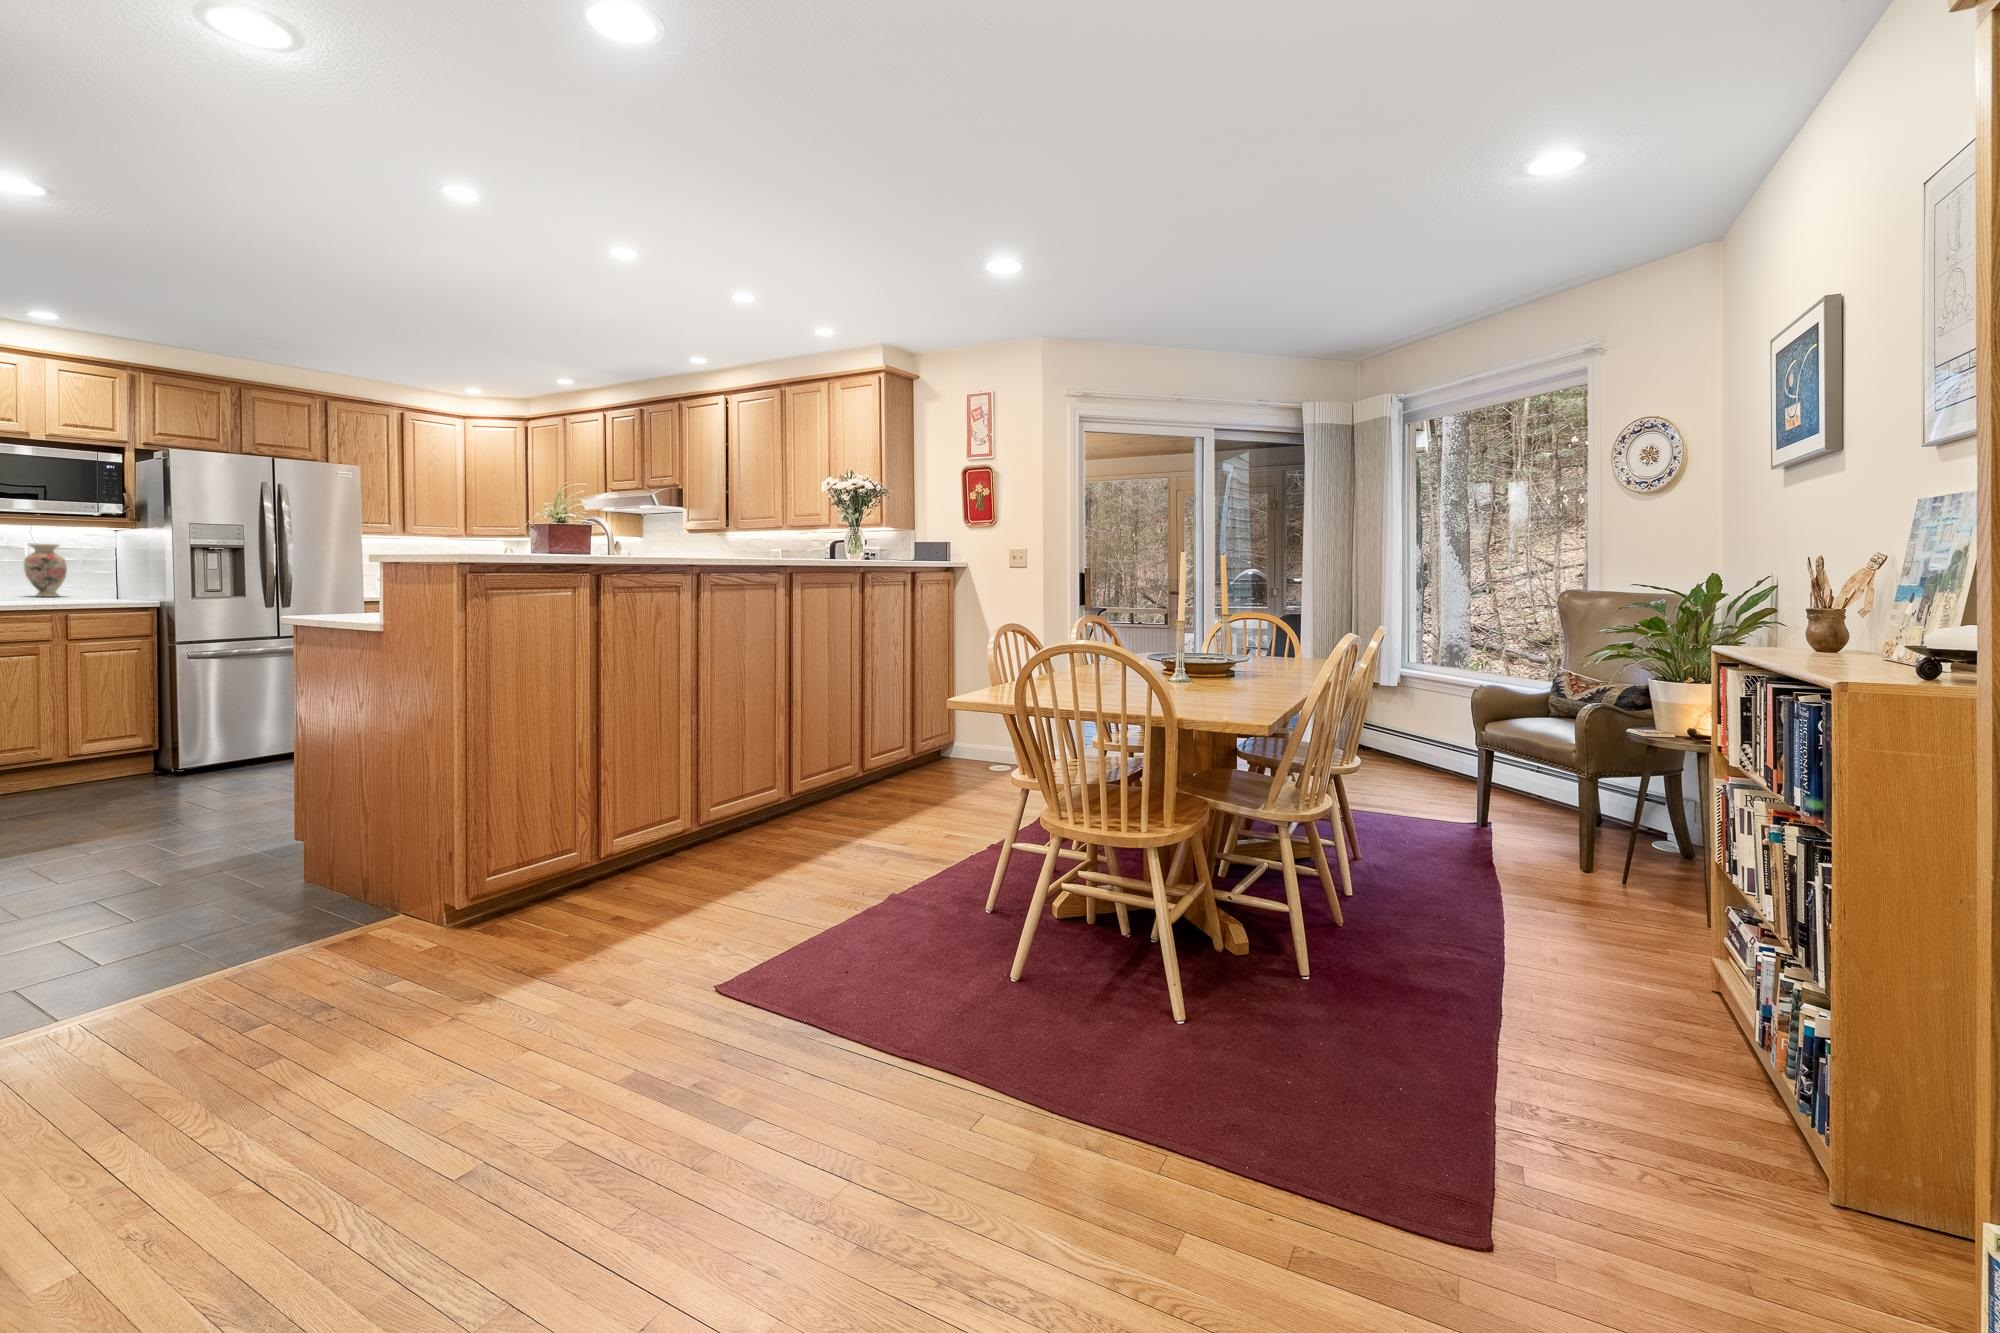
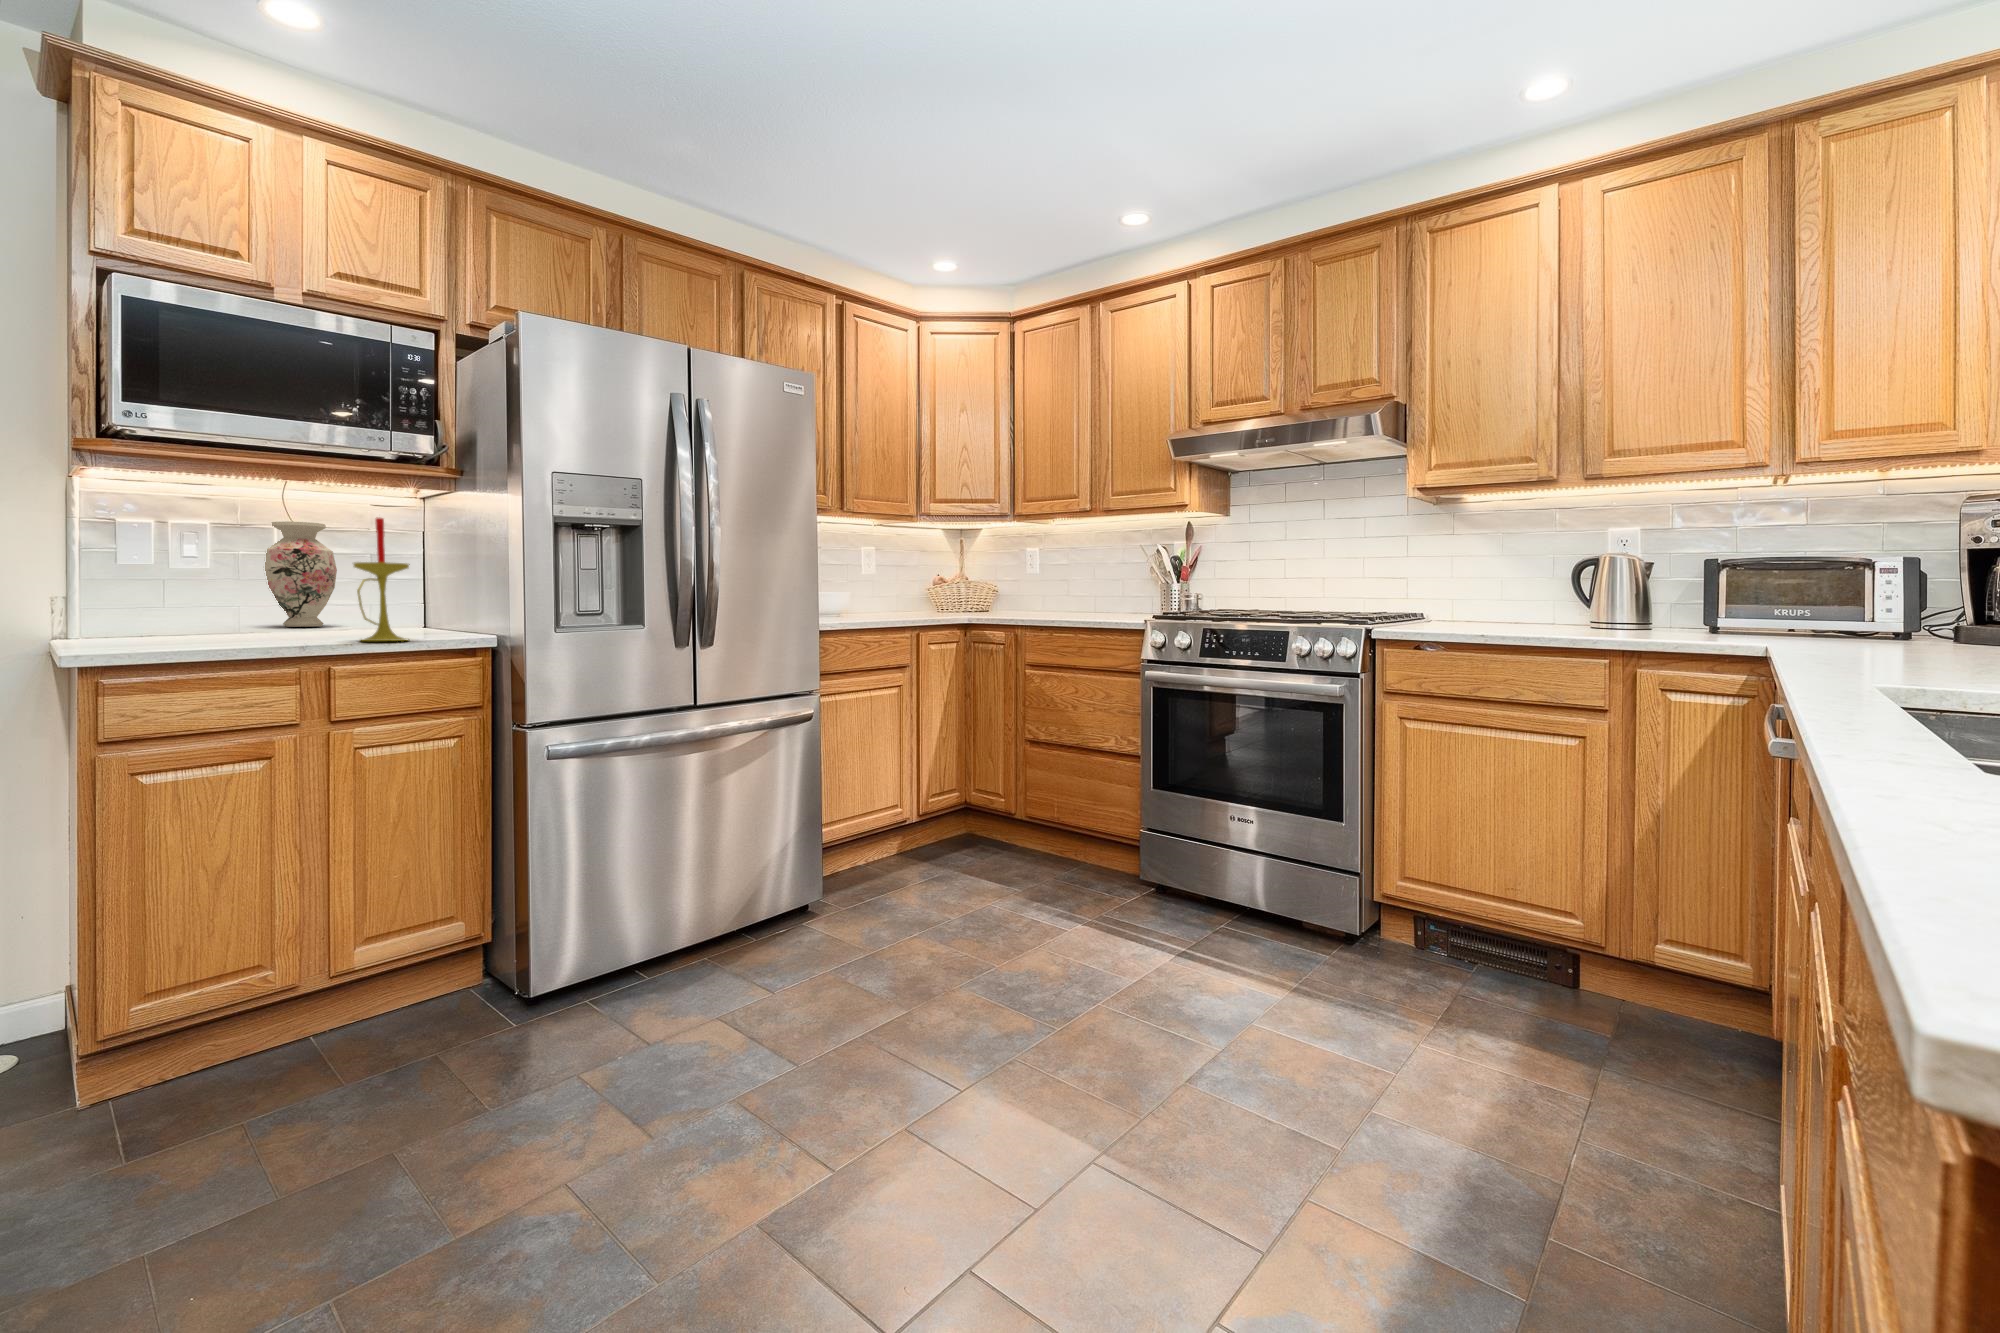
candle: none [78,544,111,603] -> present [354,518,410,641]

